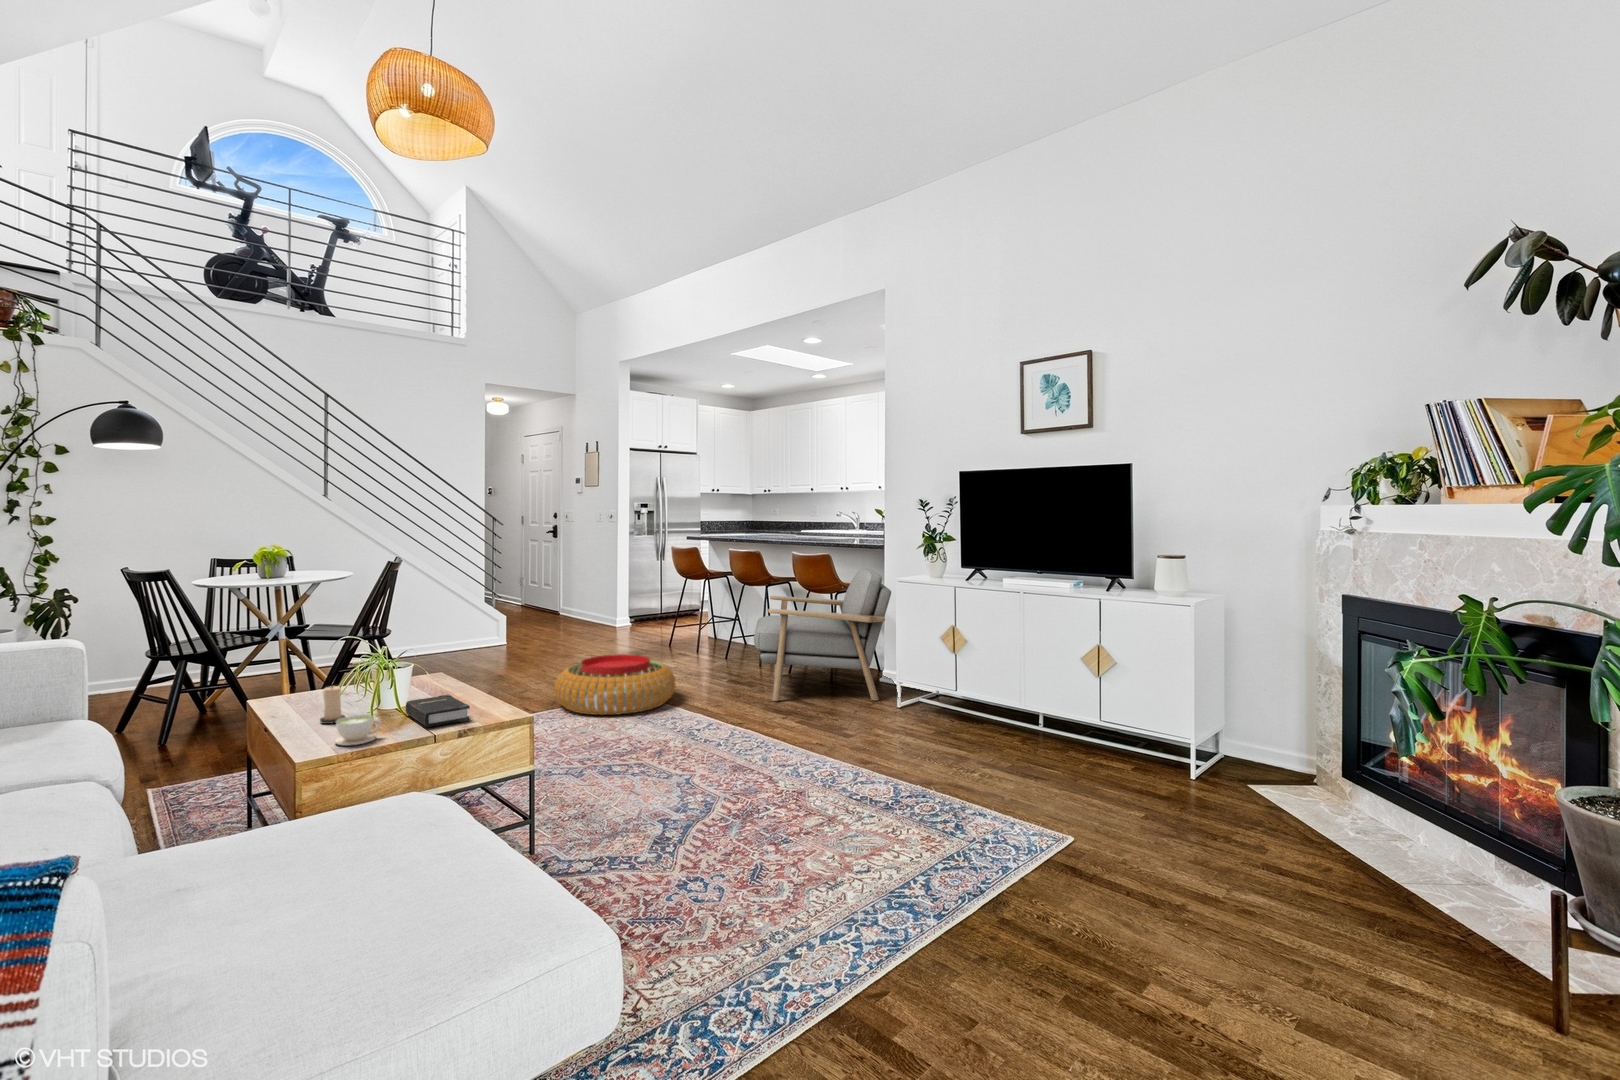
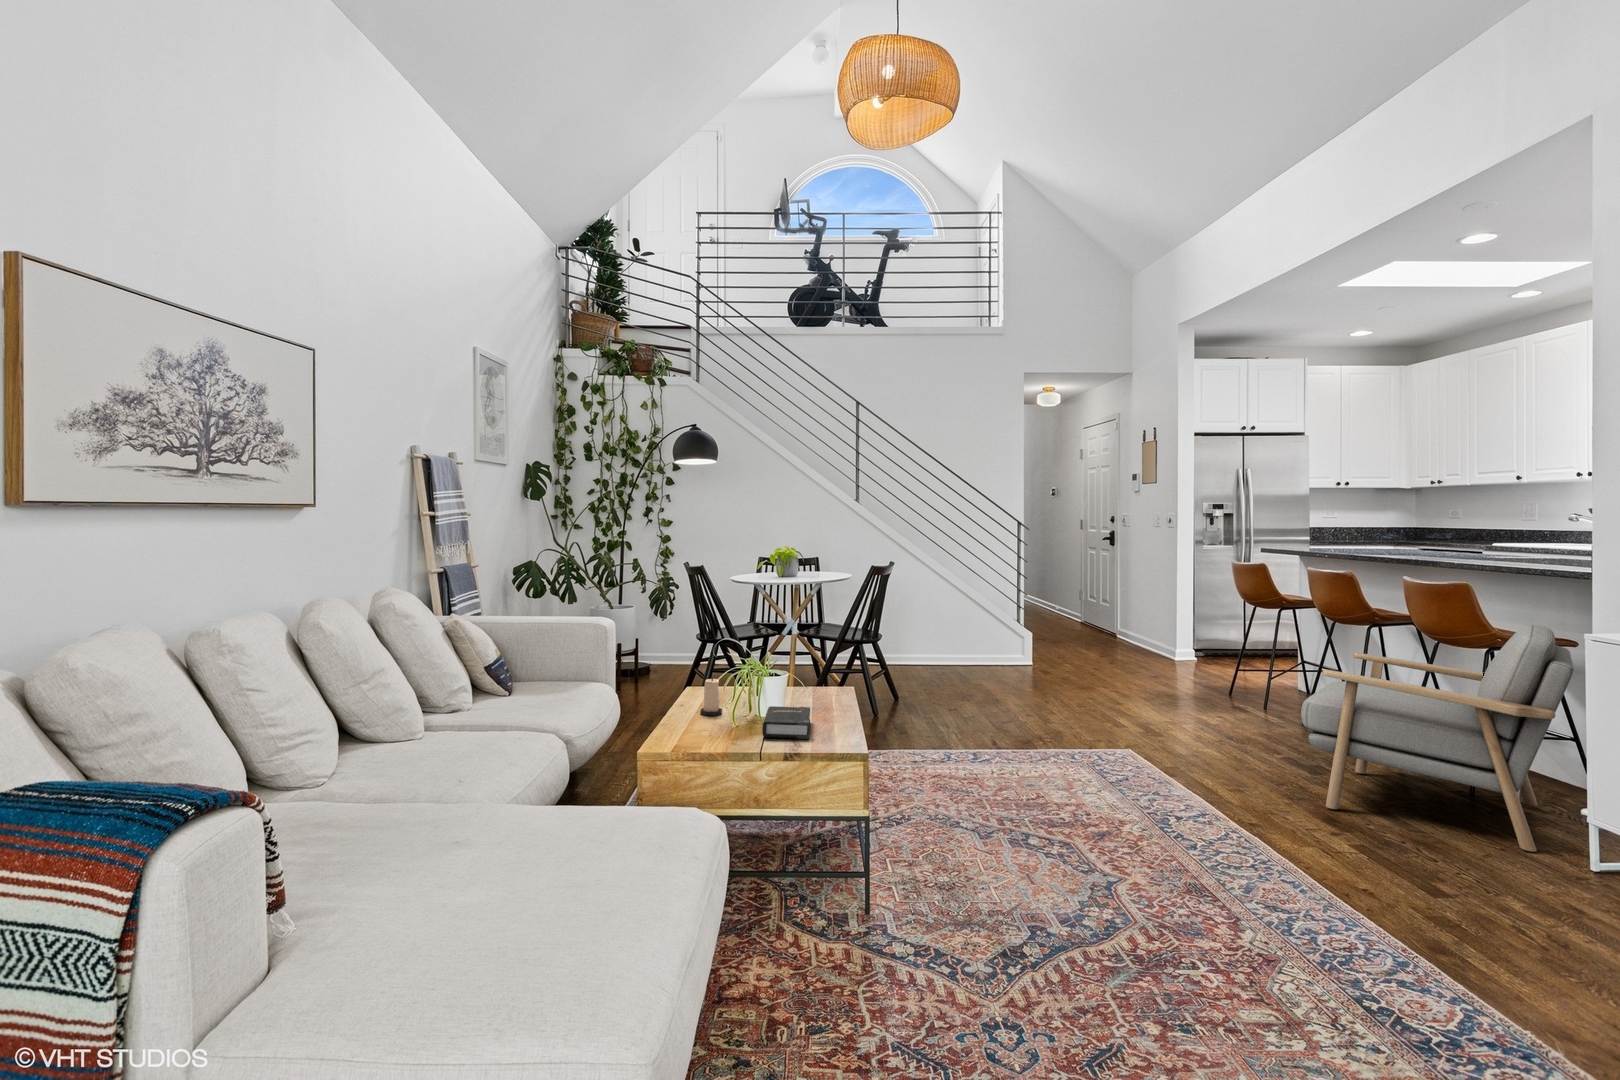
pouf: present [555,654,675,715] -> none [1026,699,1181,778]
coffee cup: present [335,715,381,746] -> none [681,710,722,740]

